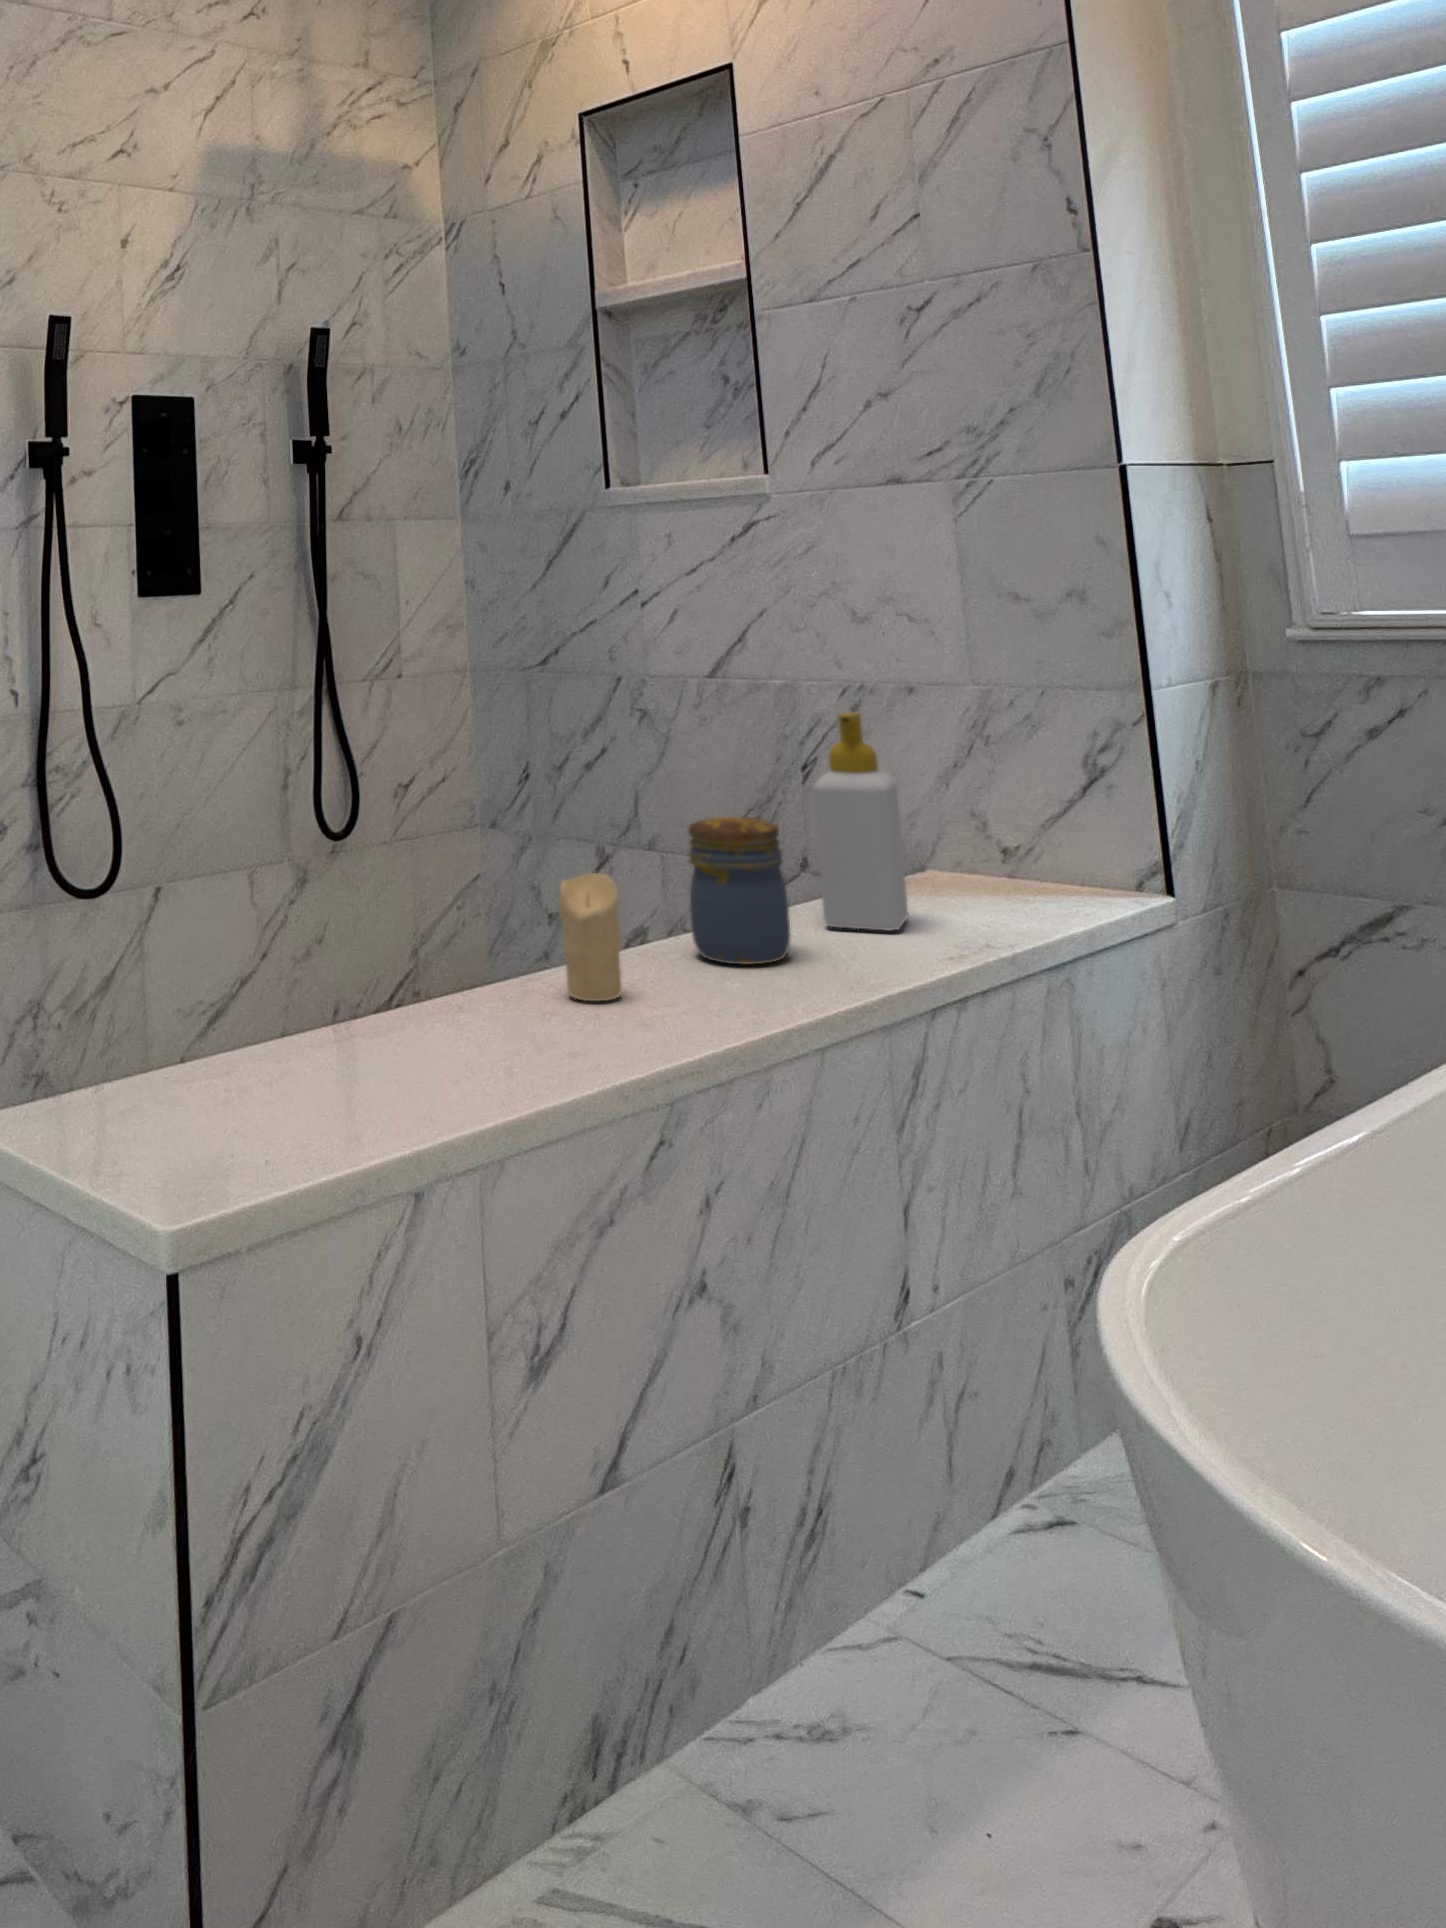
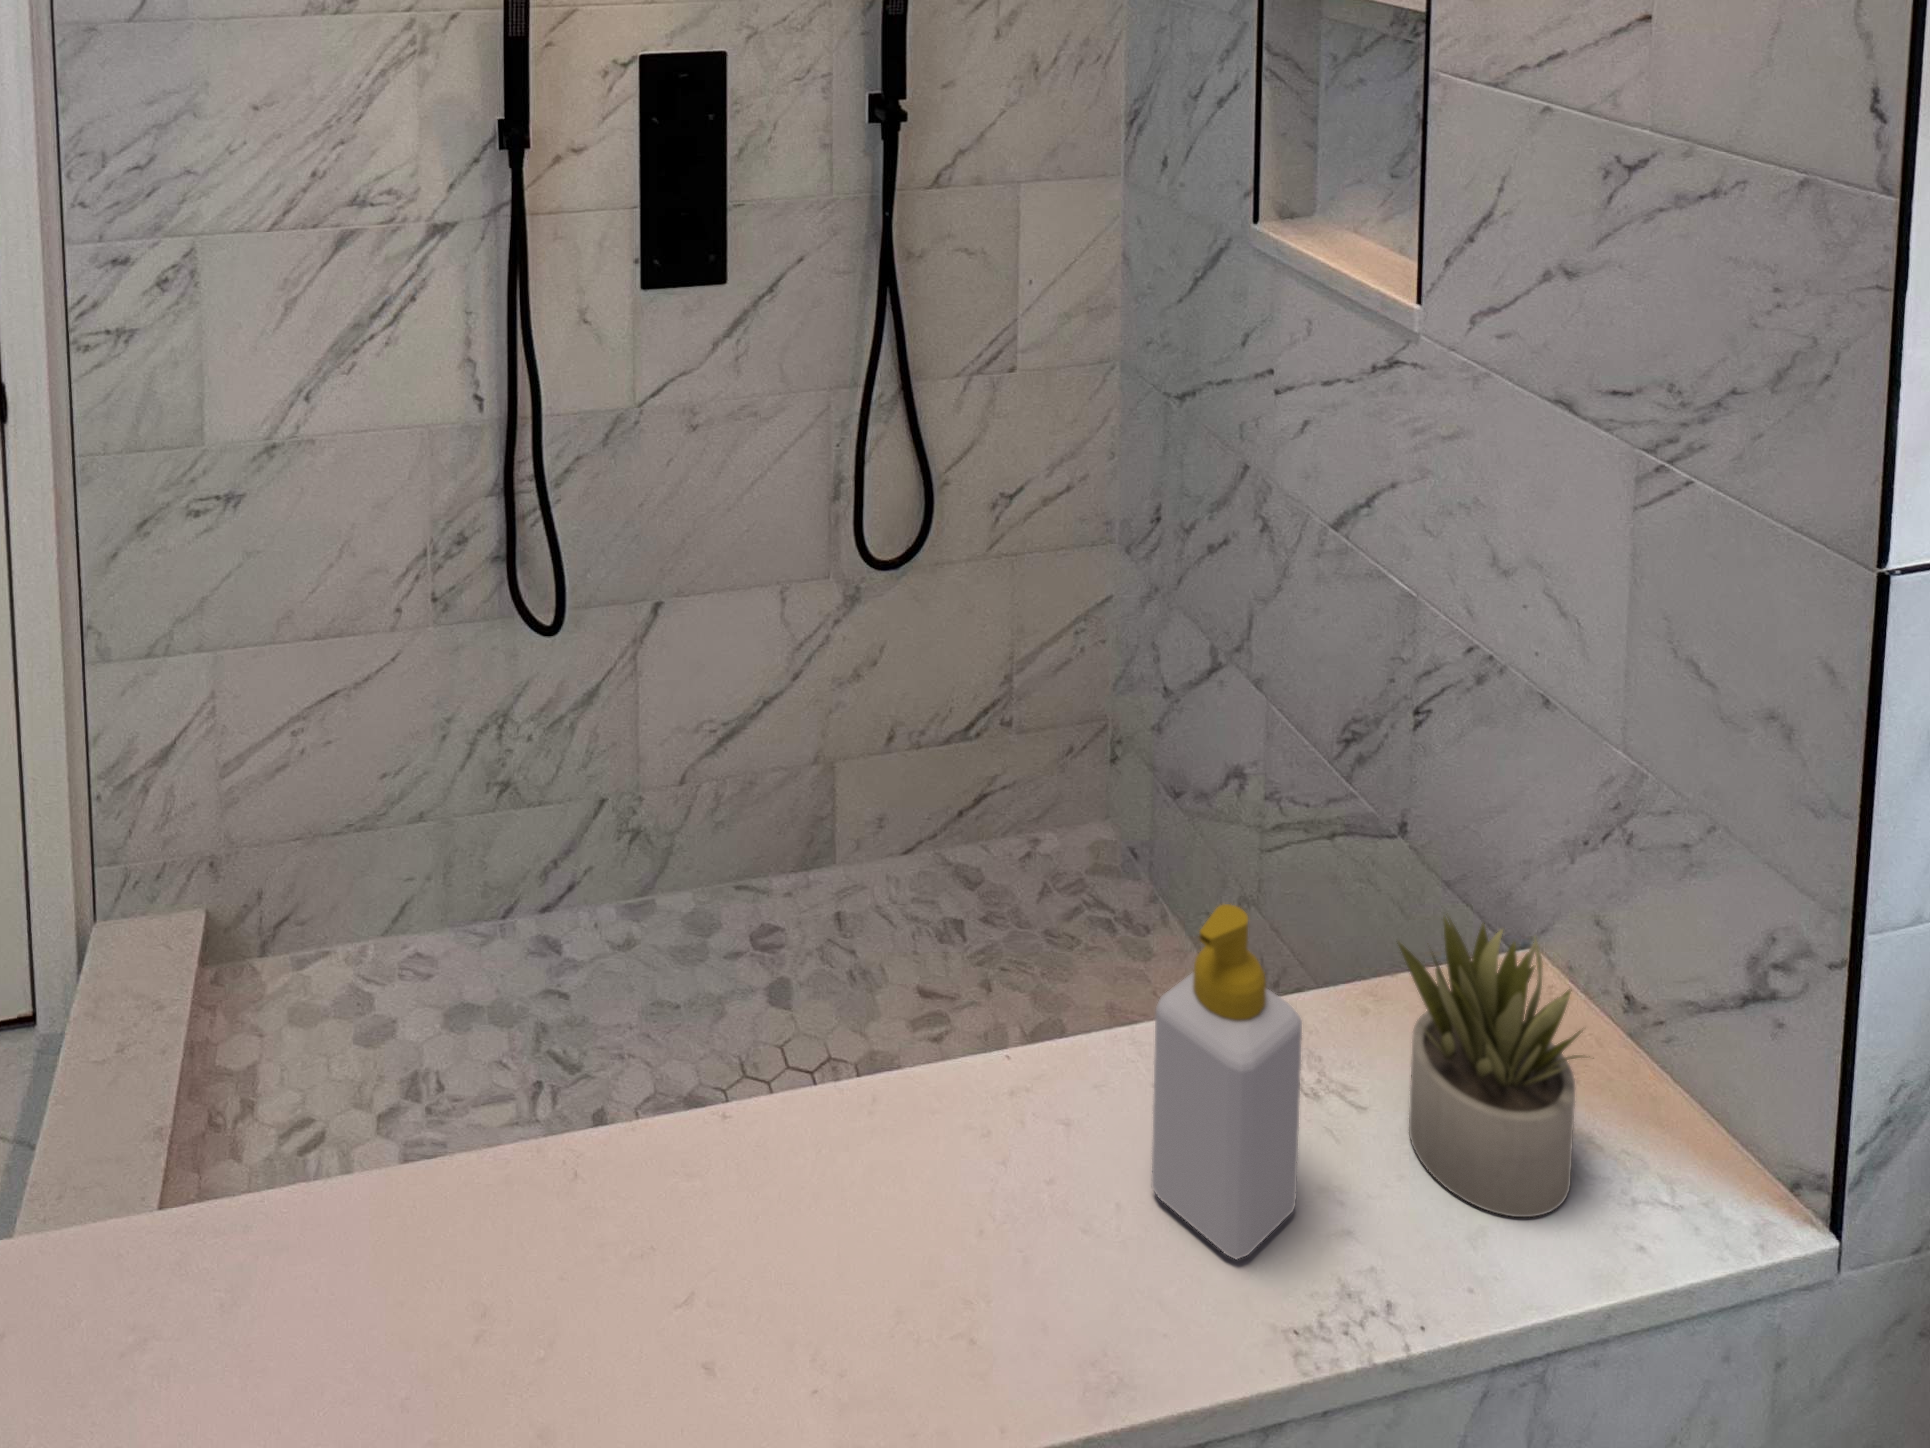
succulent plant: none [905,738,1033,904] -> present [1397,917,1590,1217]
jar: present [689,817,790,964] -> none [884,1037,1037,1307]
candle: present [559,873,622,1001] -> none [603,1147,683,1350]

